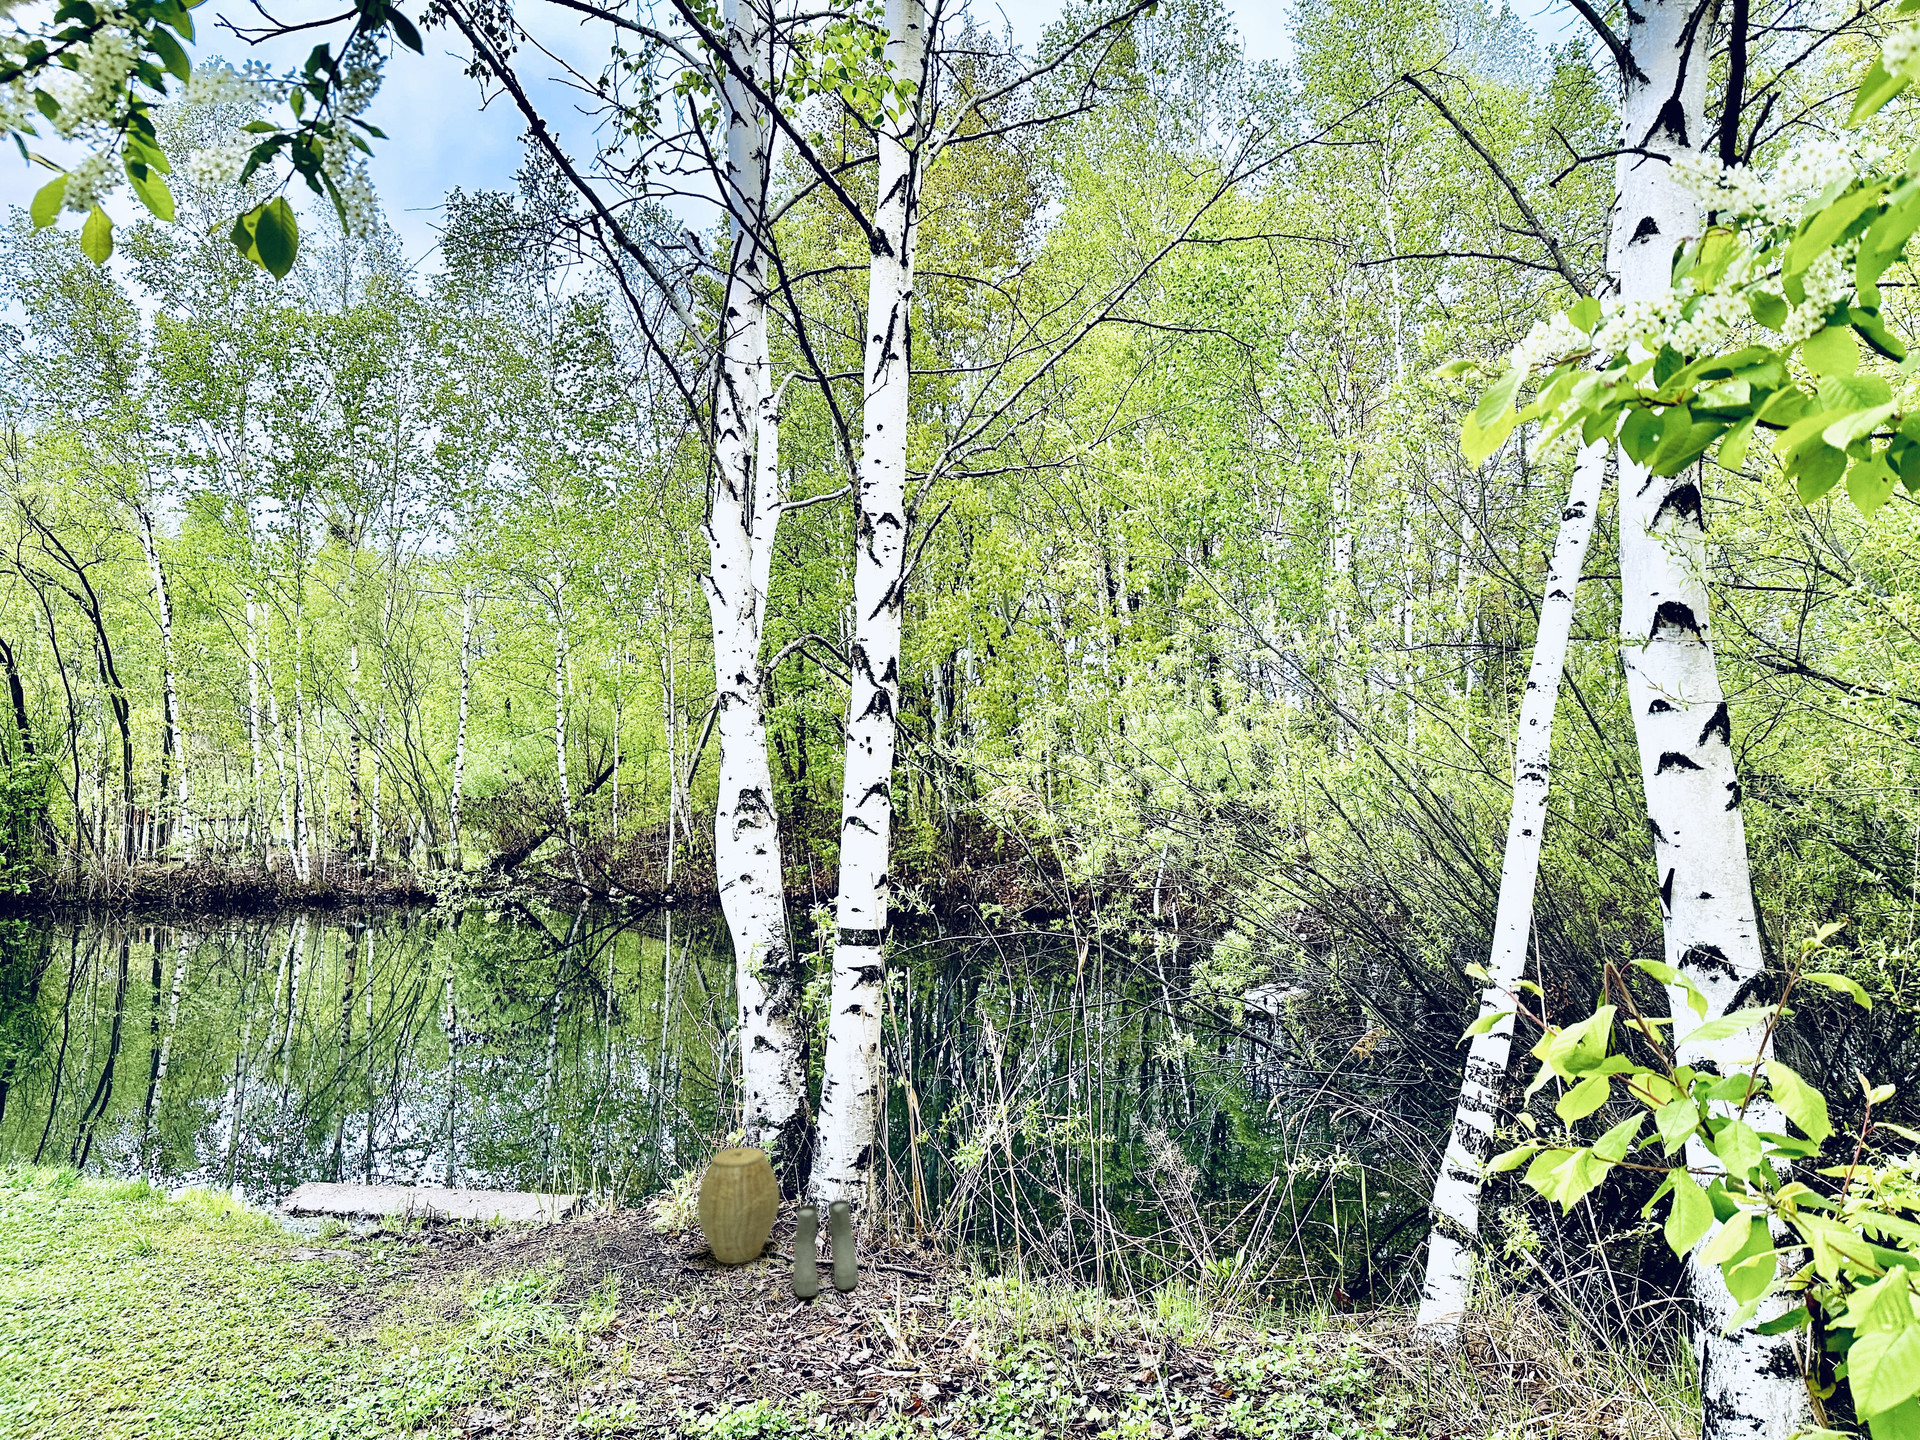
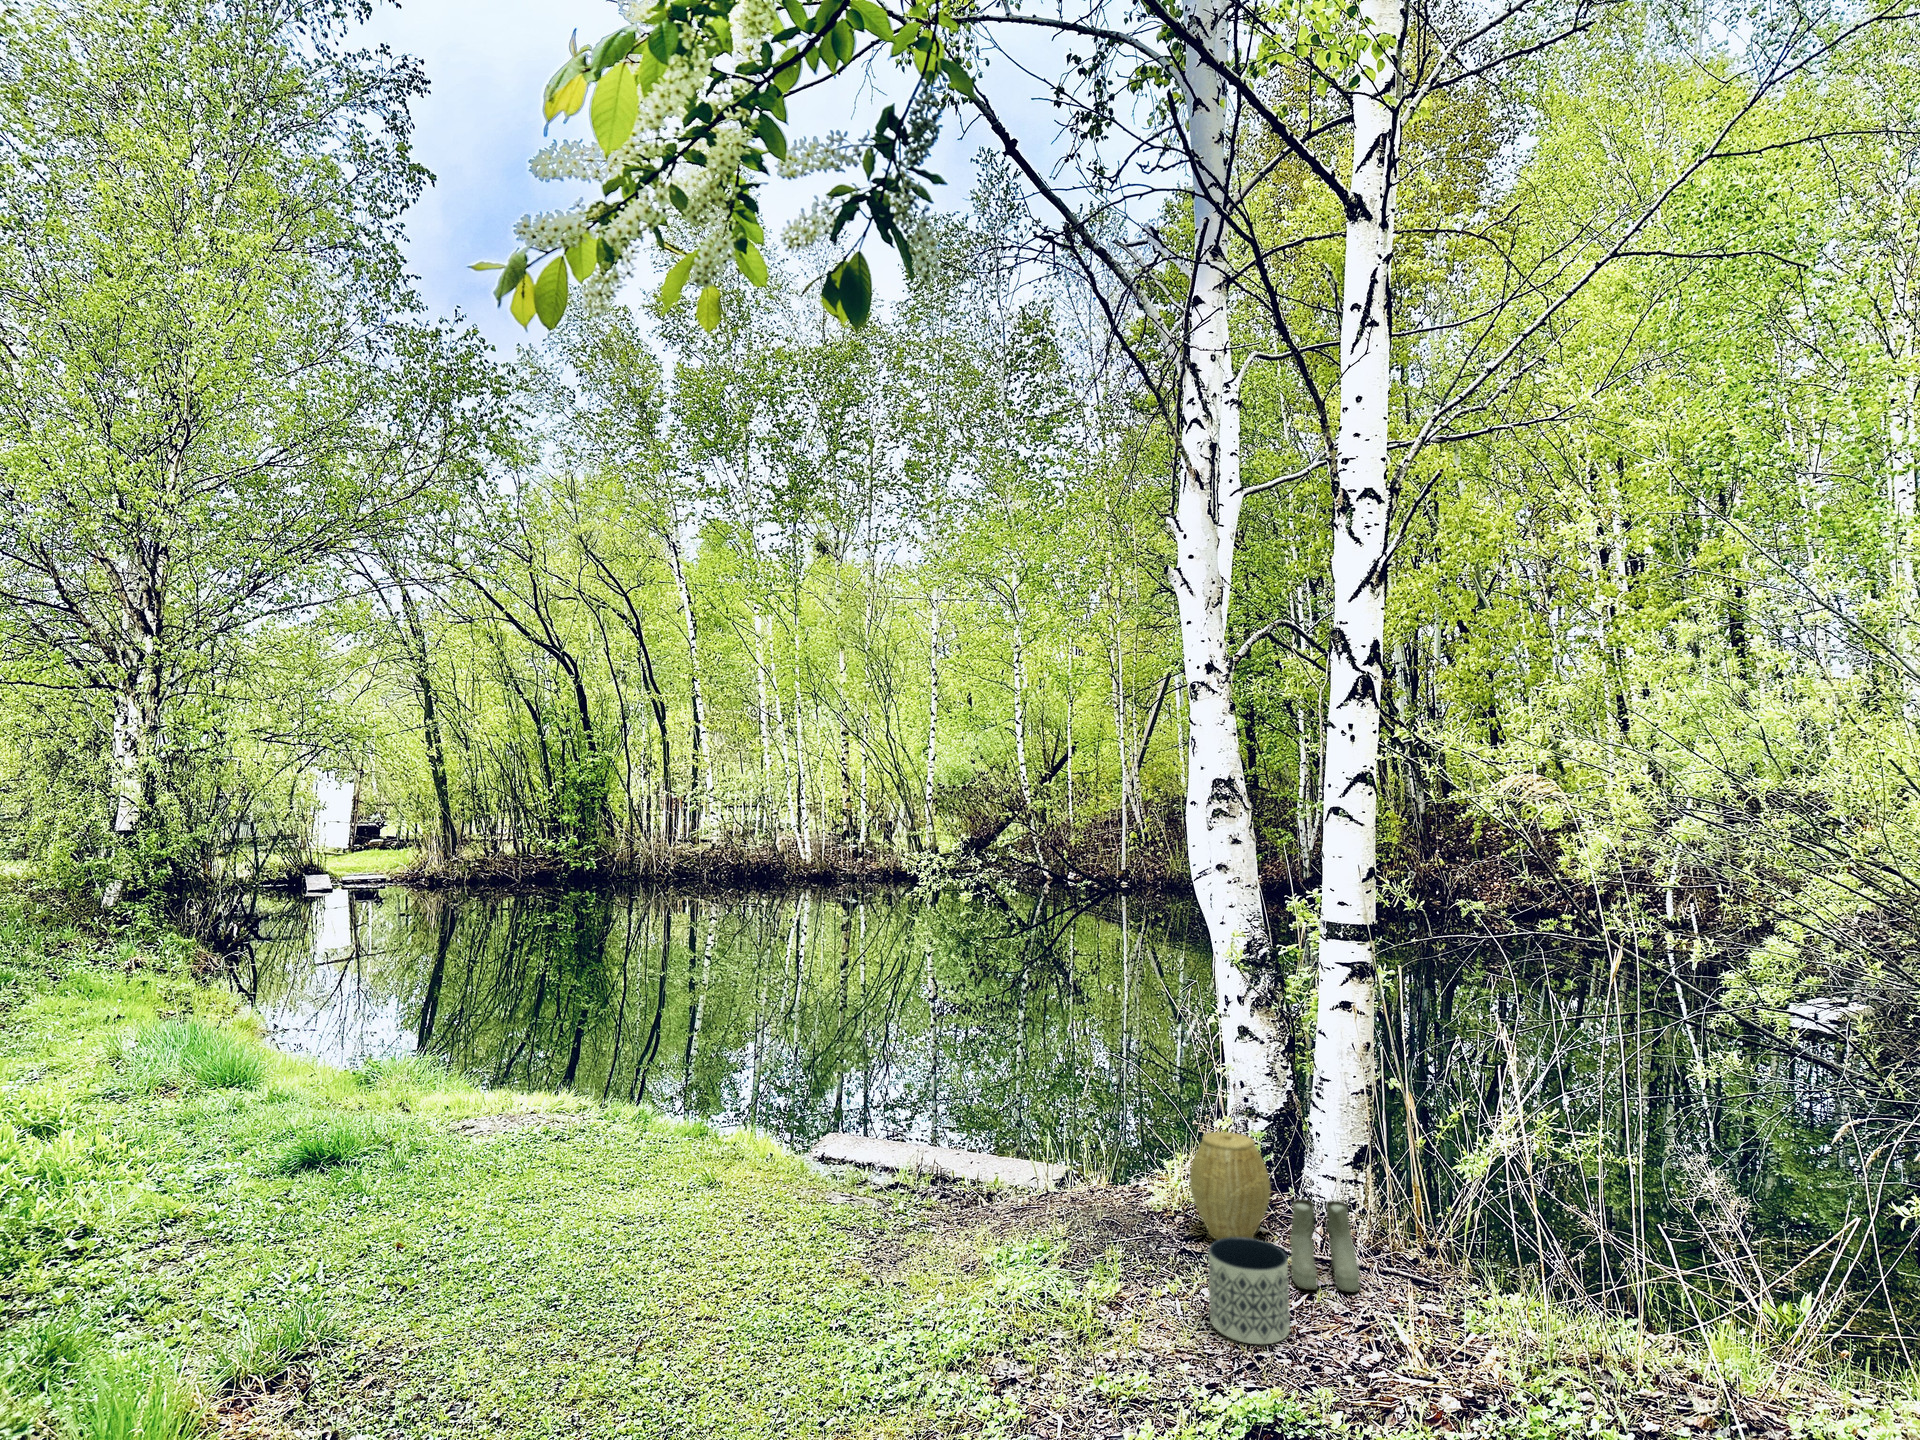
planter: none [705,1259,786,1373] -> present [1208,1237,1290,1345]

